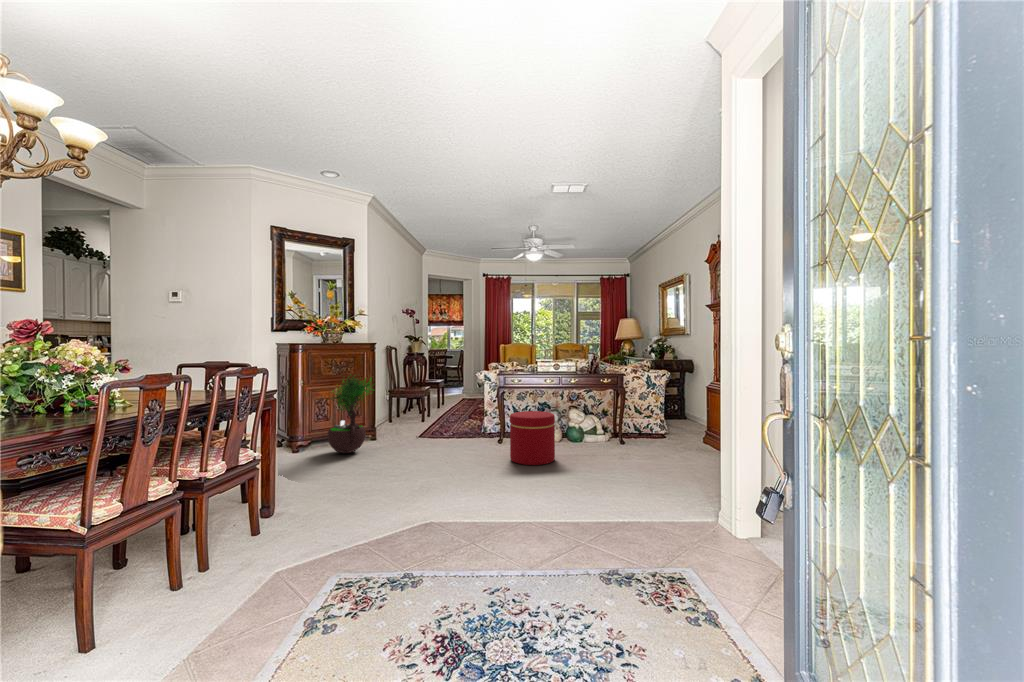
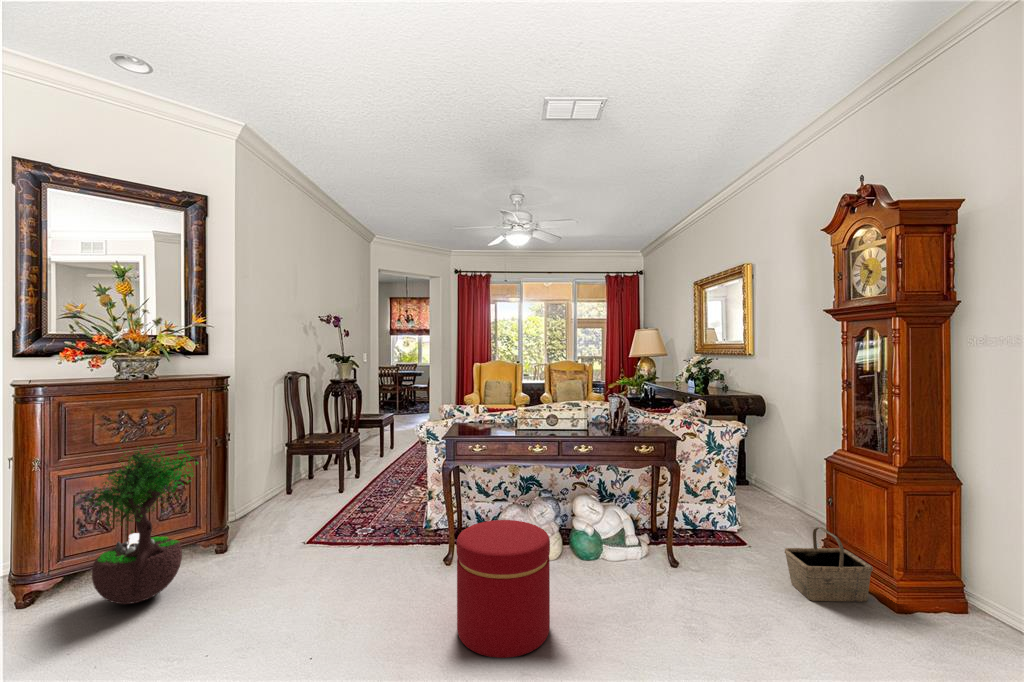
basket: none [680,419,720,453] -> present [785,527,873,602]

